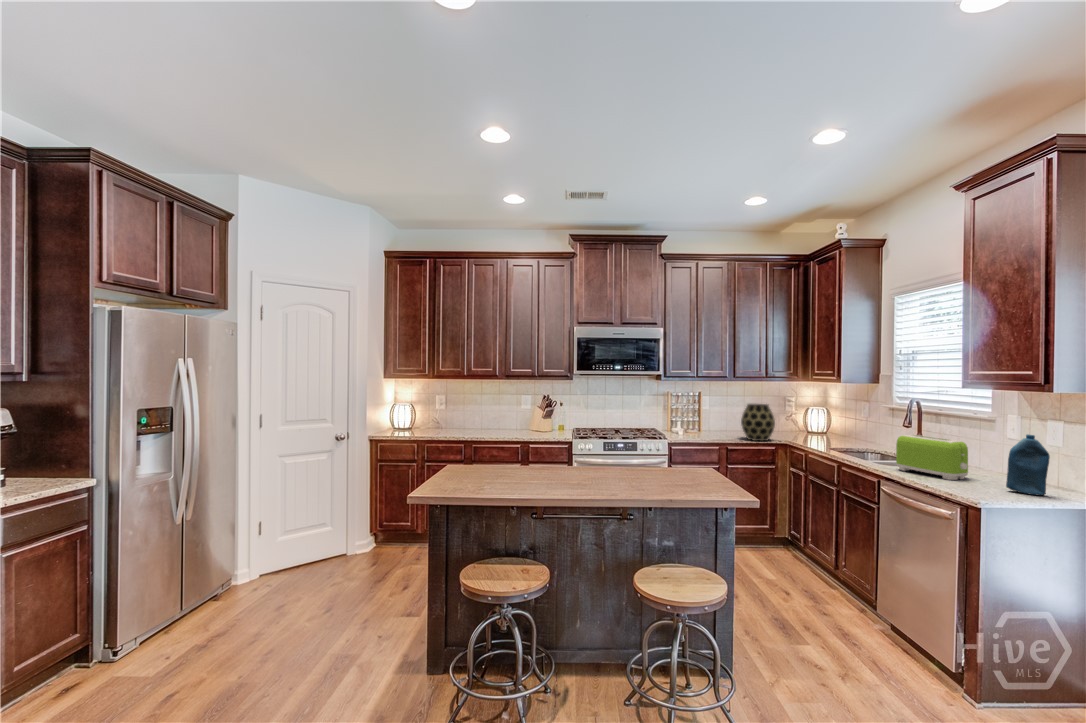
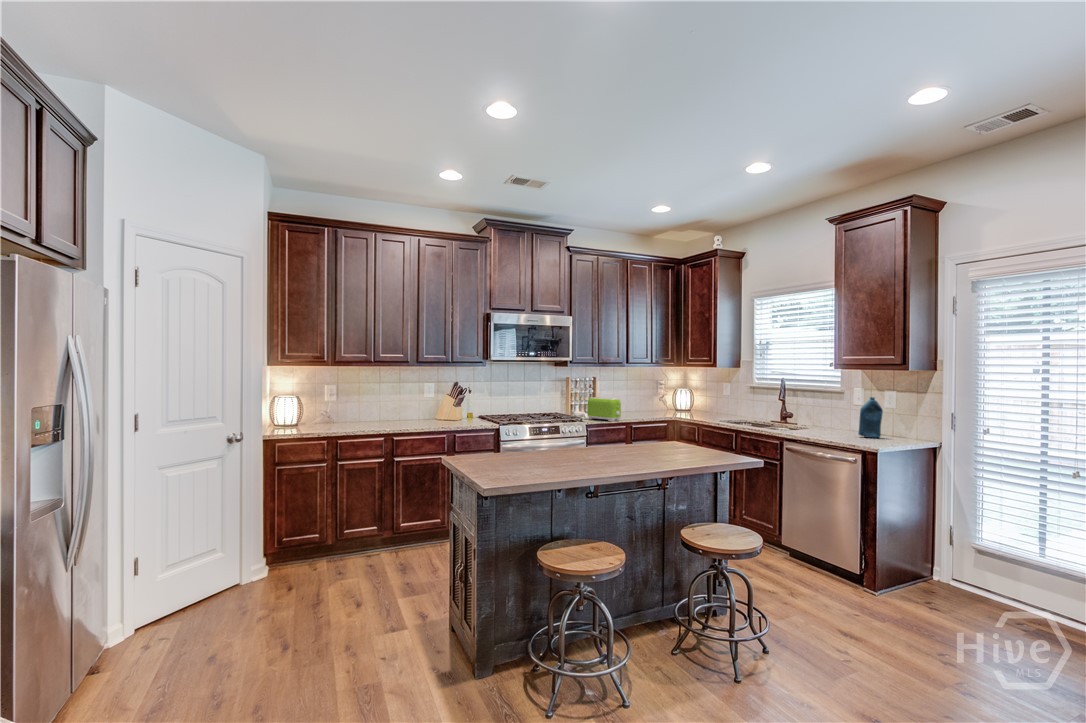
vase: present [741,404,775,441] -> none [638,387,666,420]
toaster: present [896,435,968,480] -> present [587,397,621,421]

